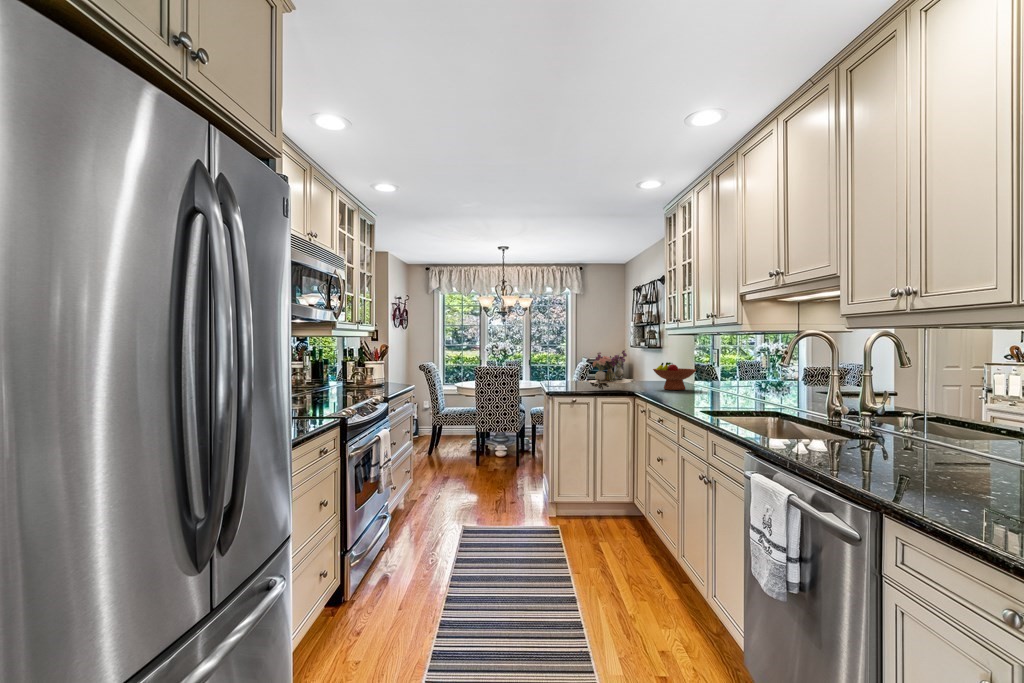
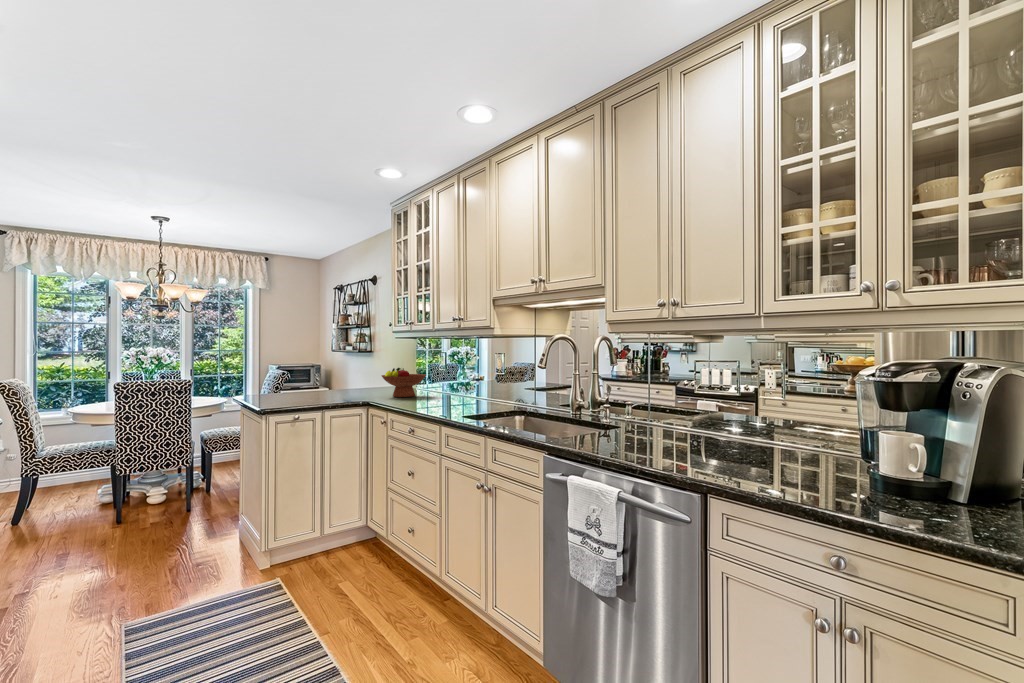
flower arrangement: present [585,350,633,390] -> none [307,354,367,403]

